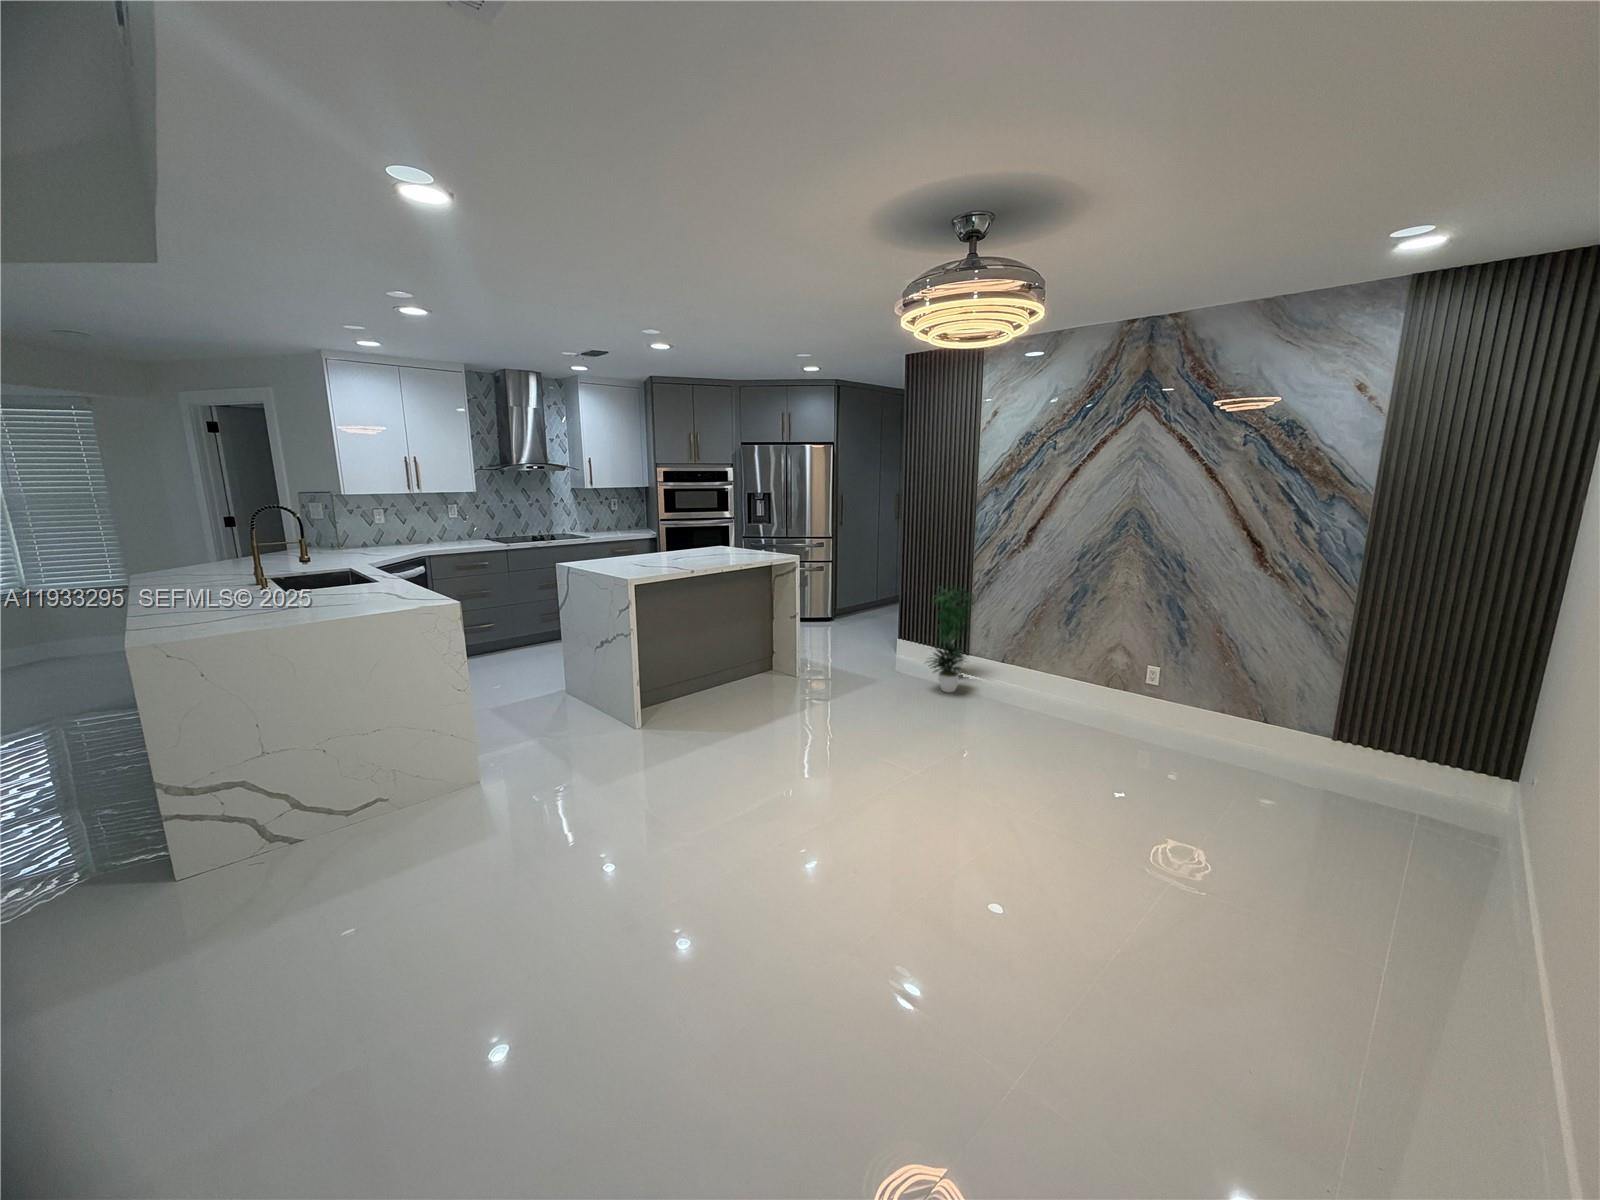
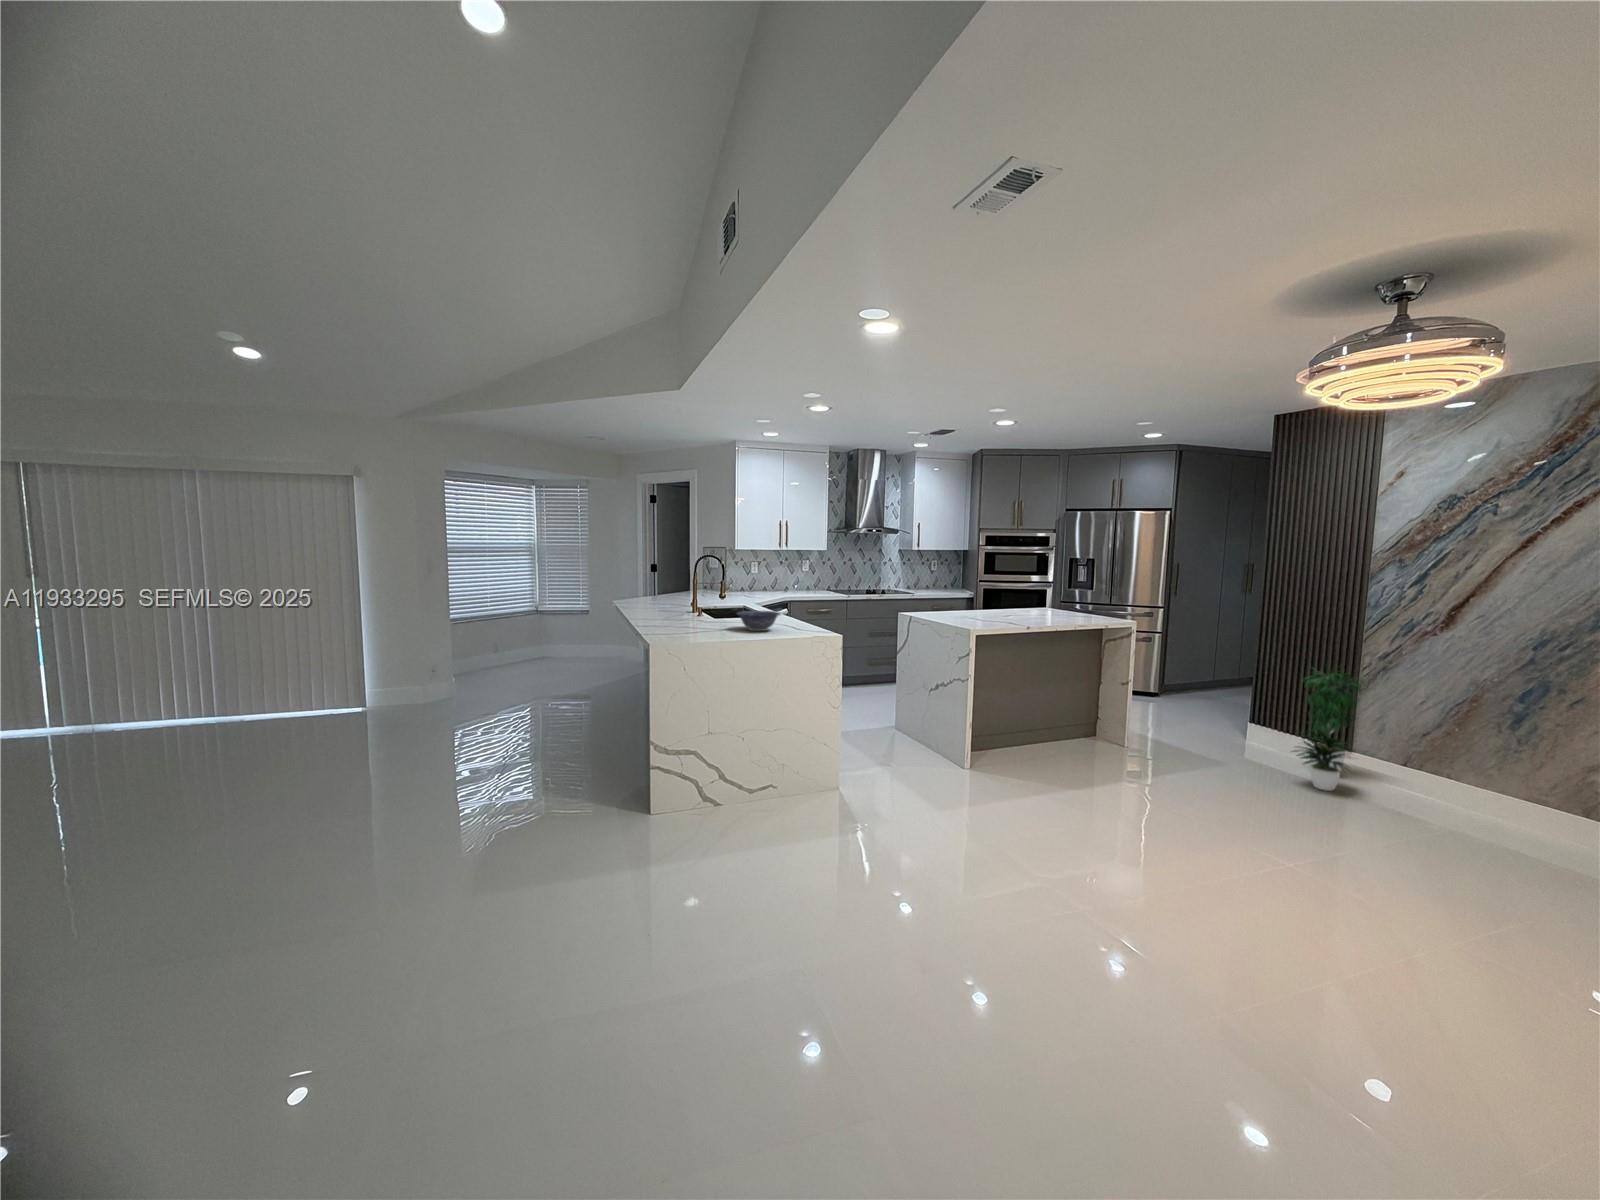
decorative bowl: none [295,579,369,608] -> present [737,611,780,631]

